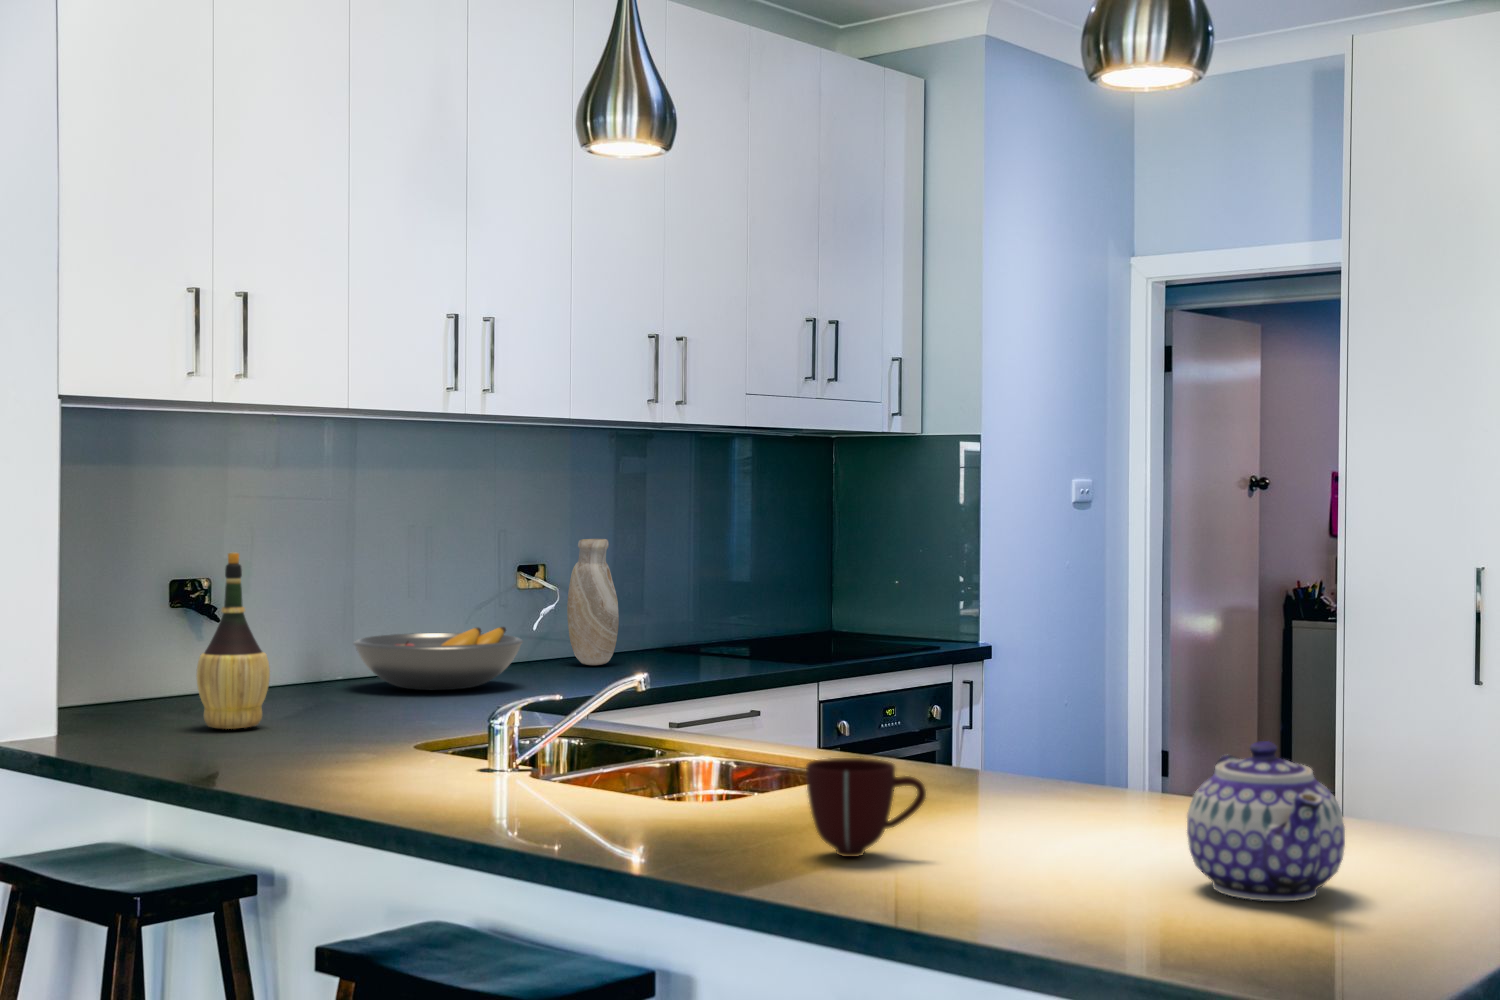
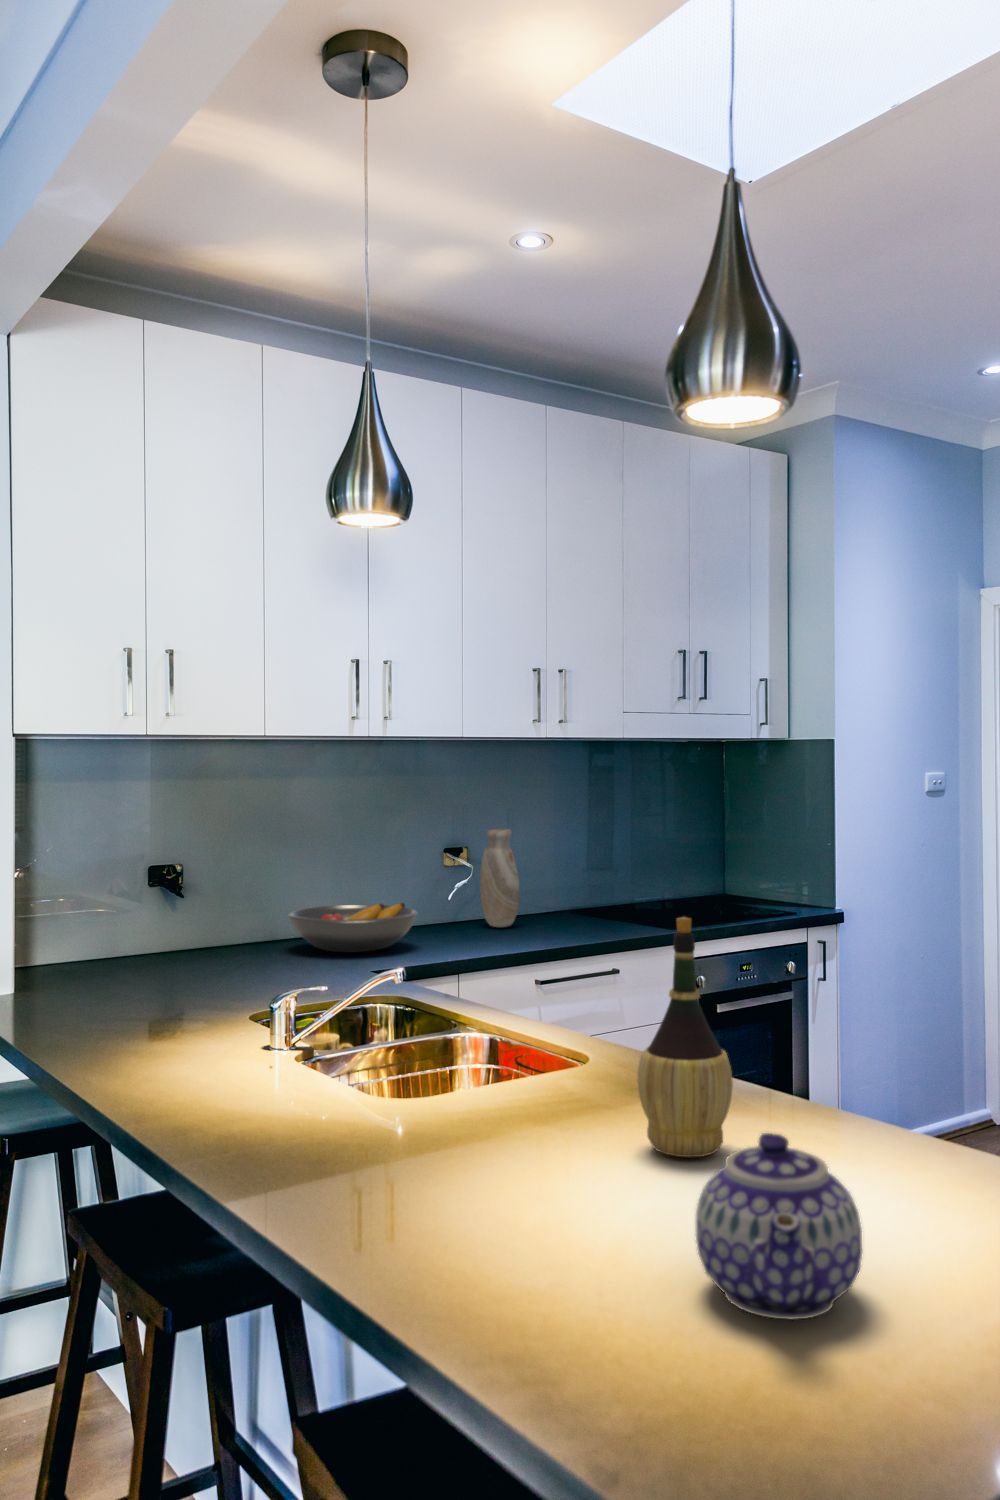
wine bottle: present [197,552,270,729] -> present [637,917,733,1157]
mug: present [806,758,926,857] -> none [378,1097,486,1199]

